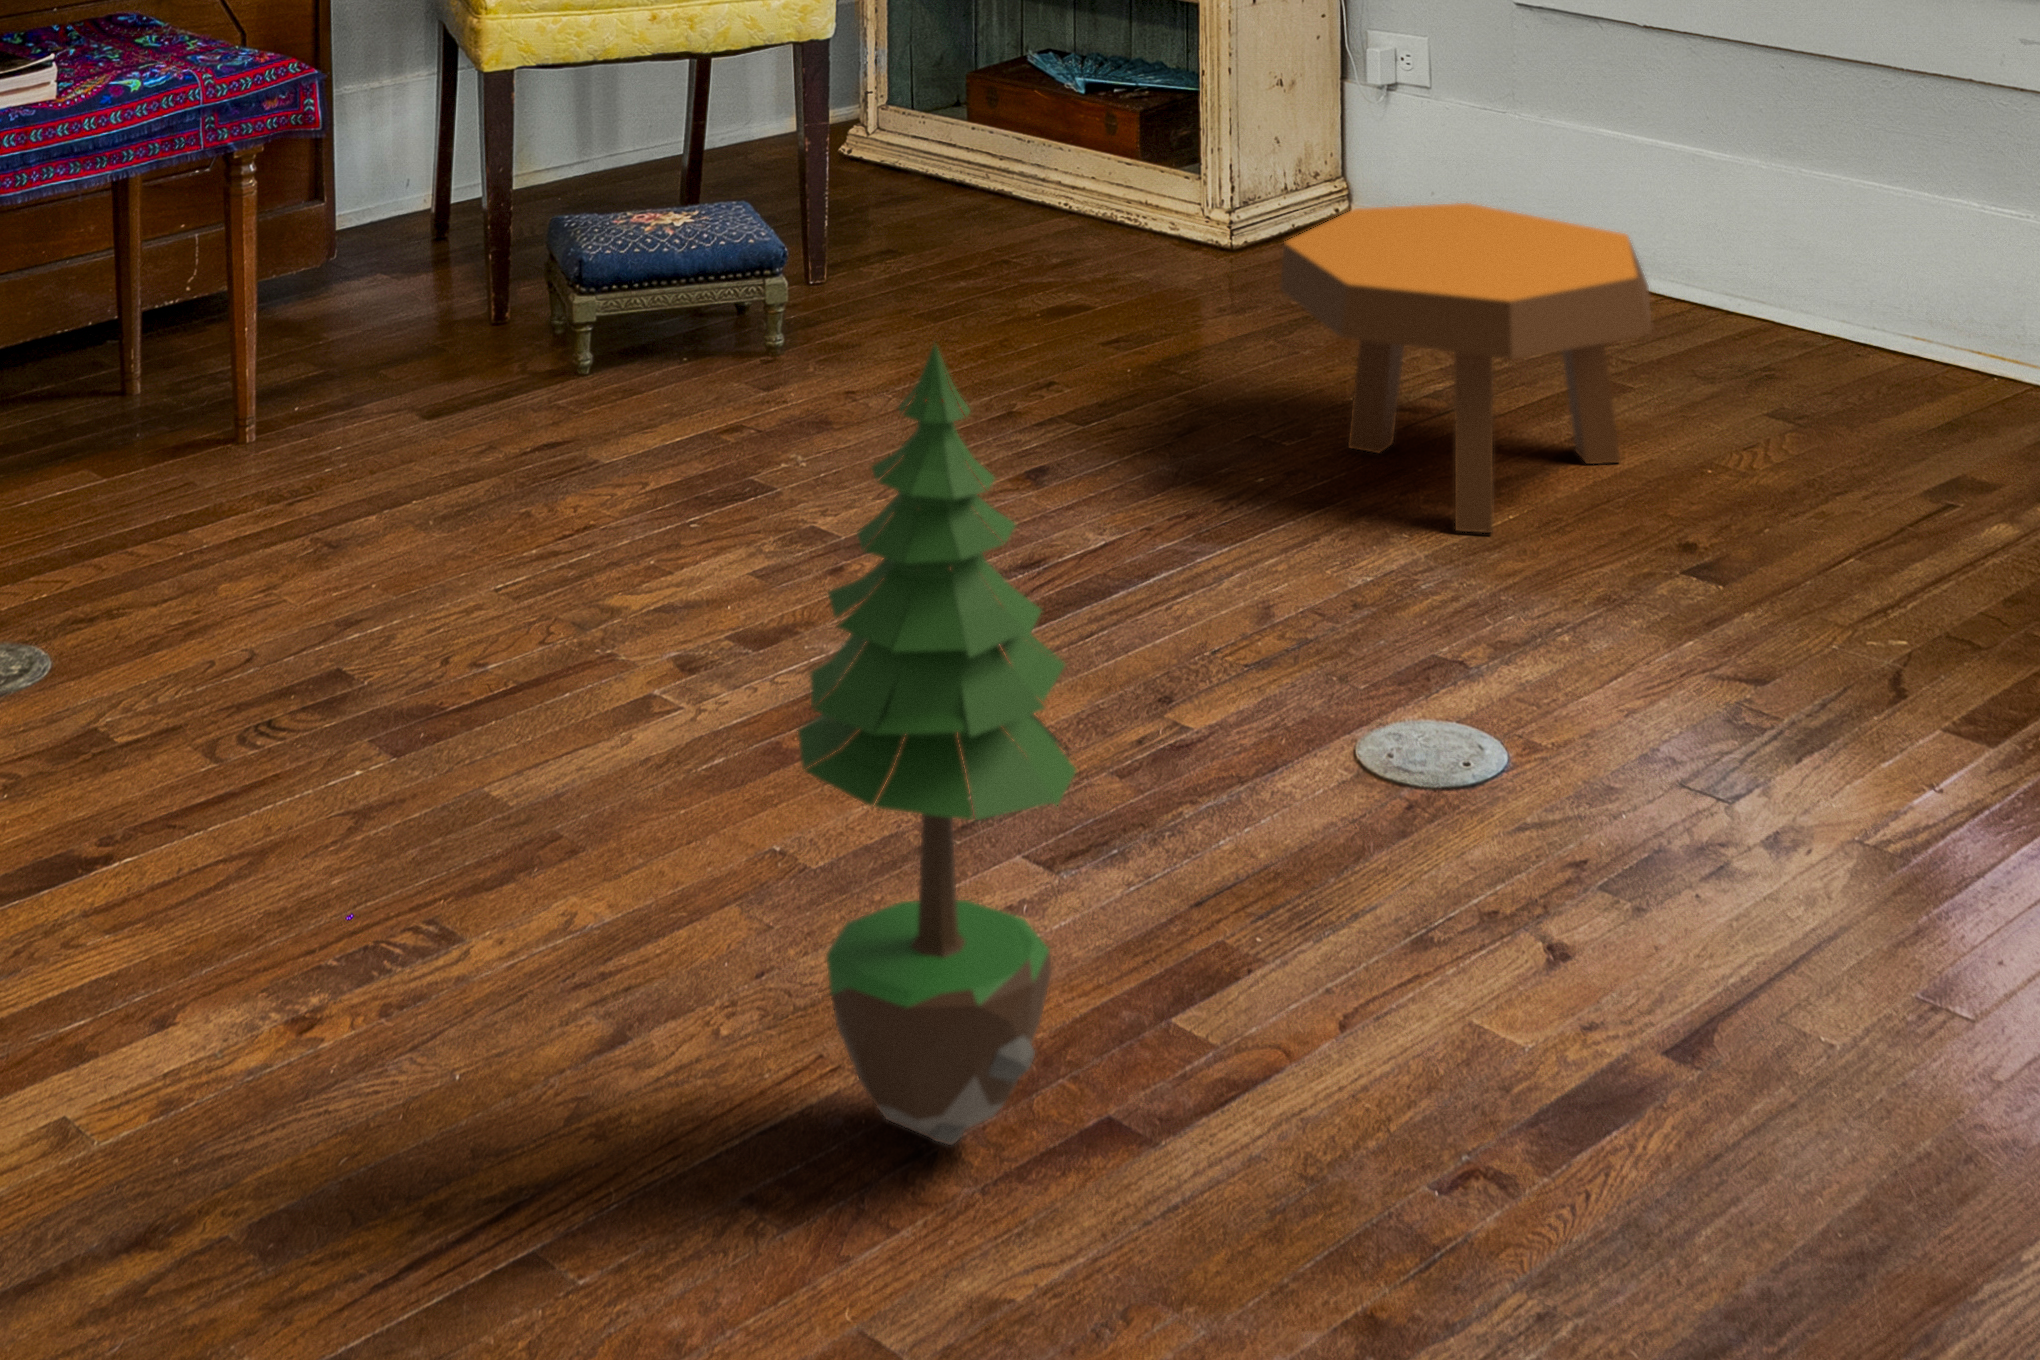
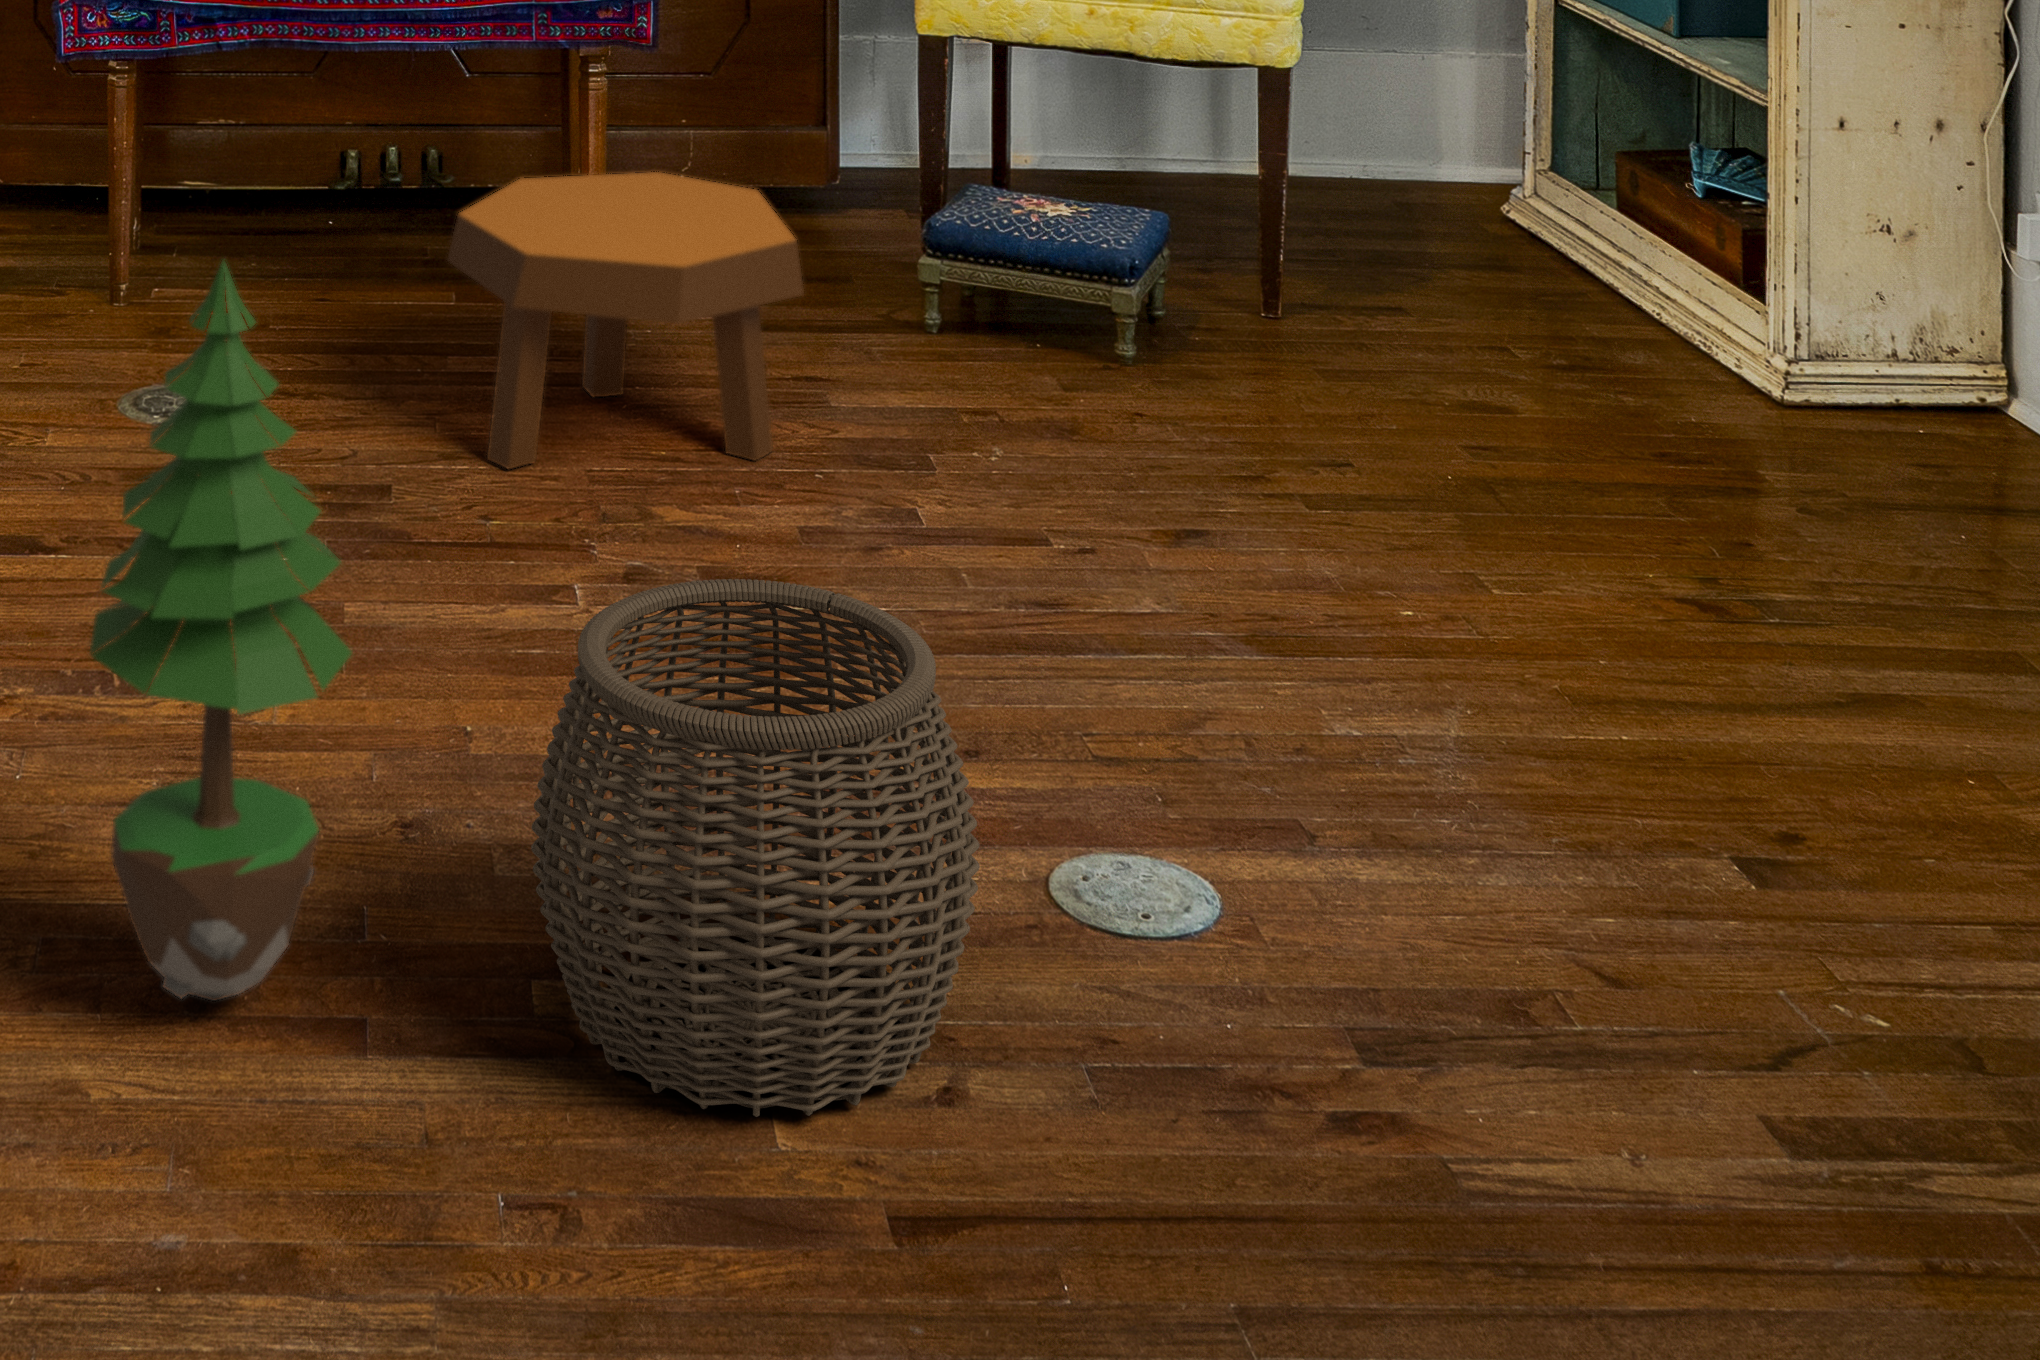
footstool: present [1280,203,1652,533] -> present [448,172,804,469]
woven basket: none [1130,538,1551,1036] -> present [531,579,980,1117]

